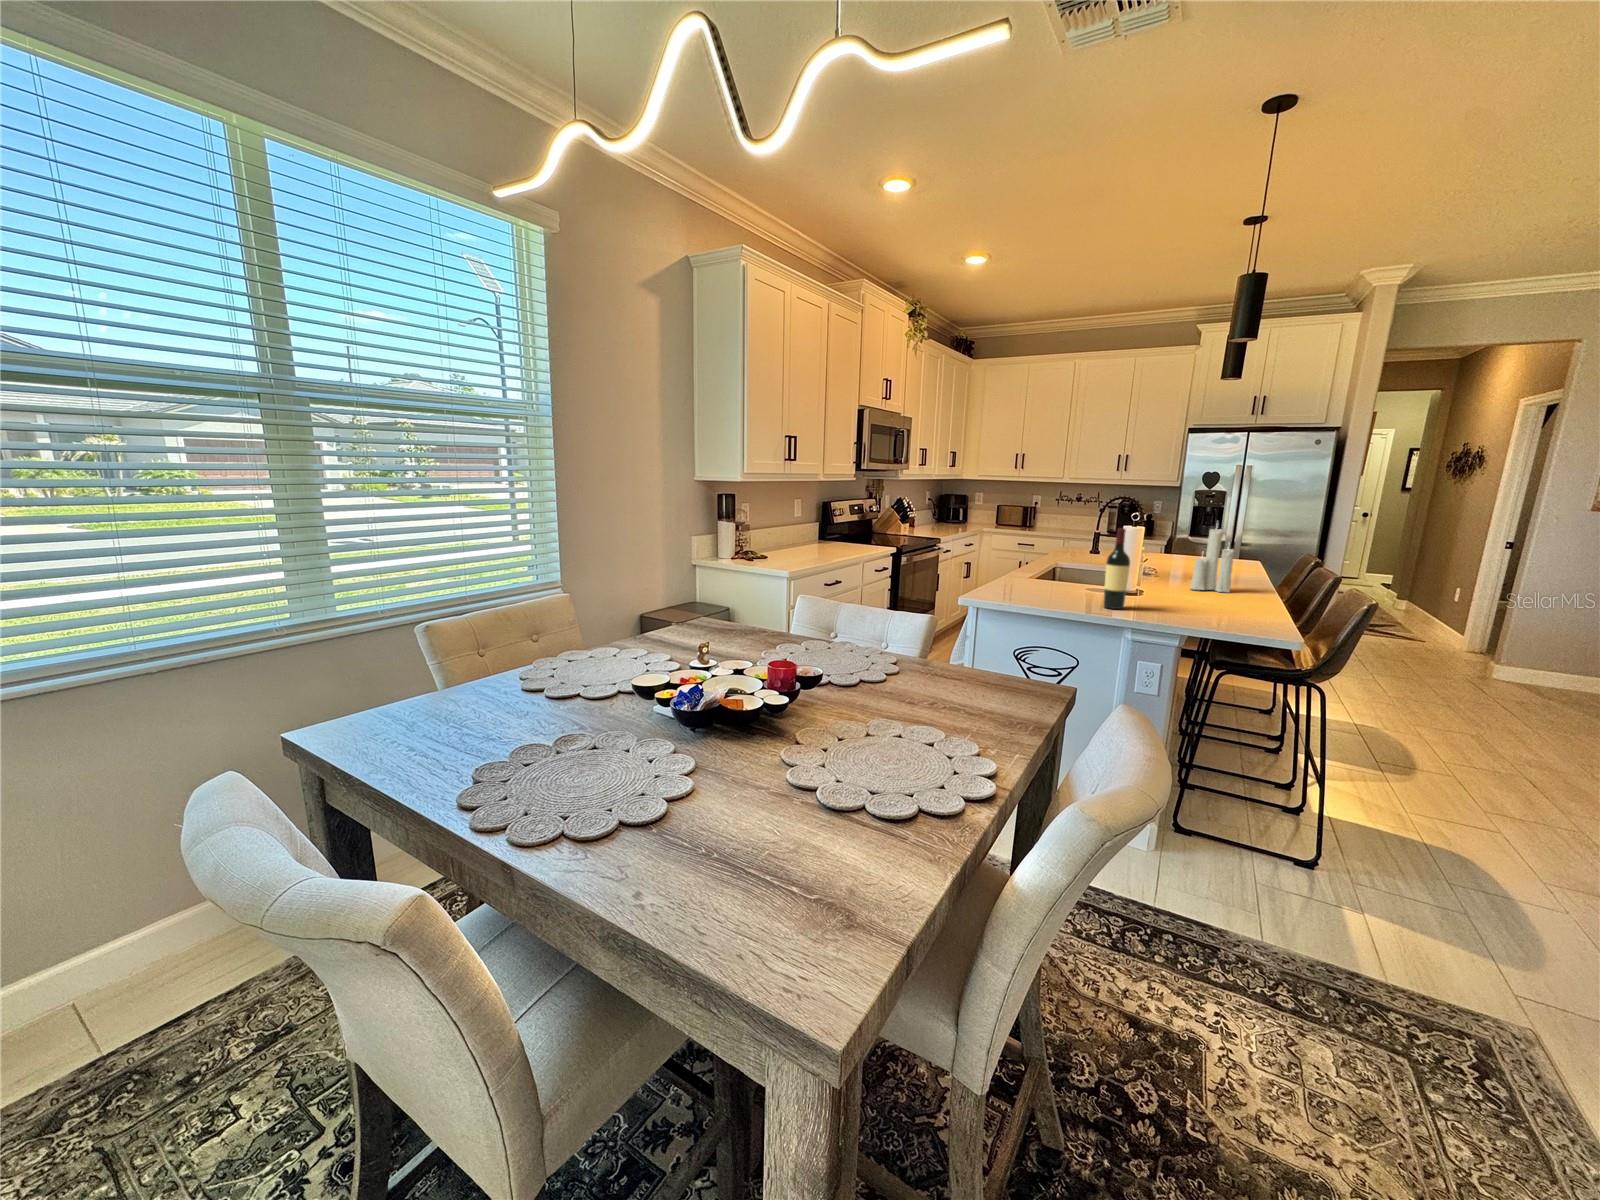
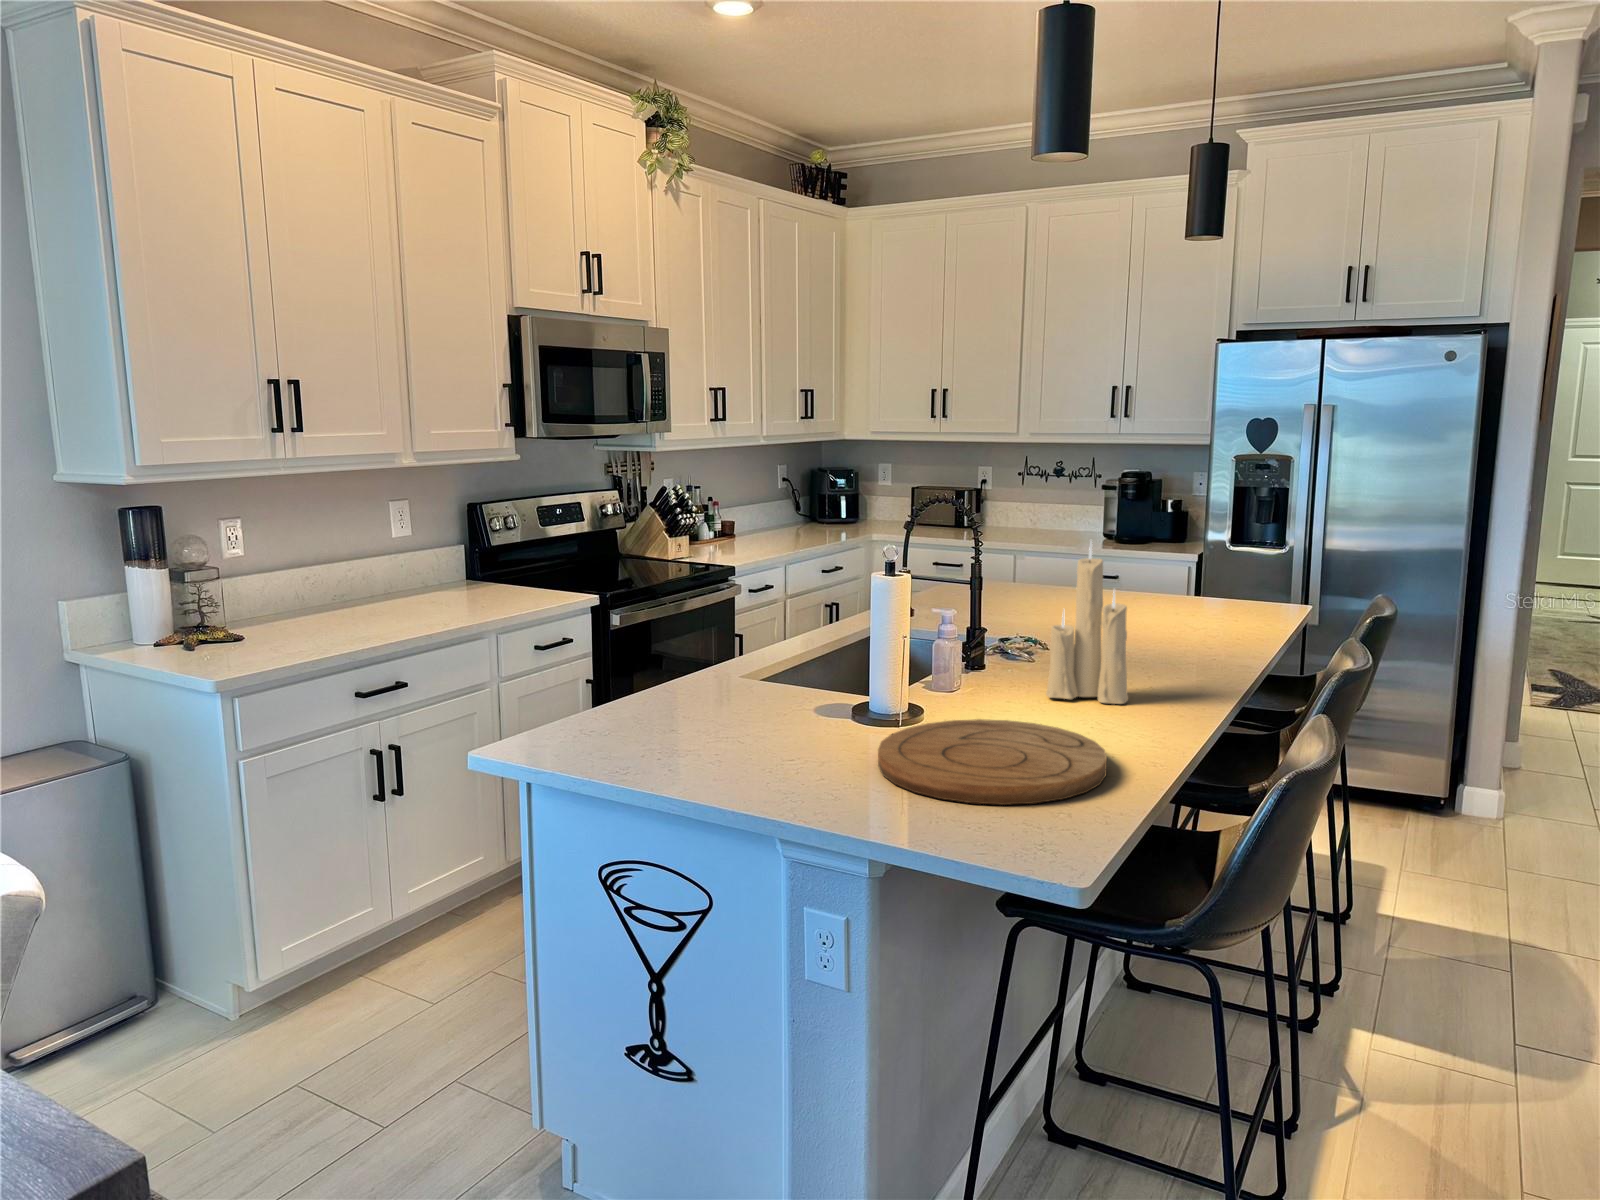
wine bottle: present [1103,528,1130,609] -> none [741,581,793,777]
cutting board: none [1153,593,1263,619] -> present [878,719,1107,805]

